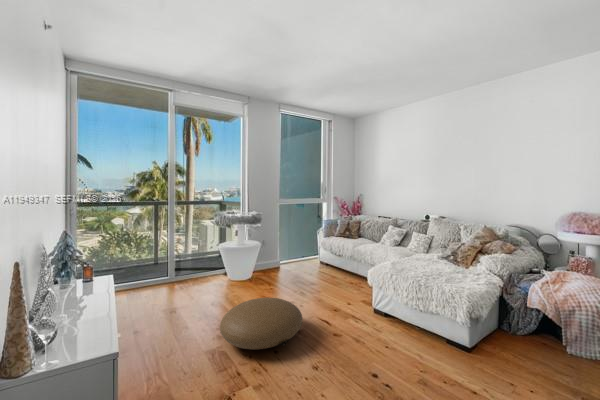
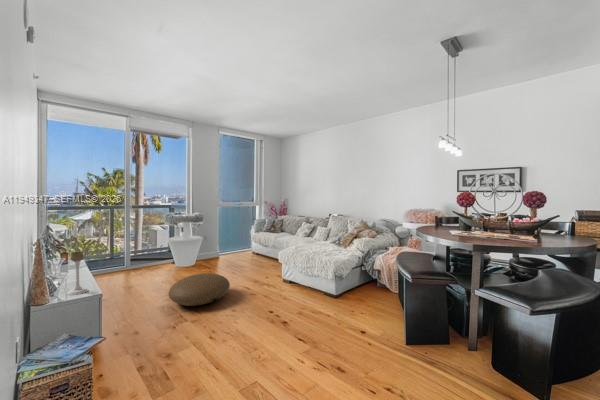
candle holder: none [65,275,99,348] -> present [67,251,88,295]

